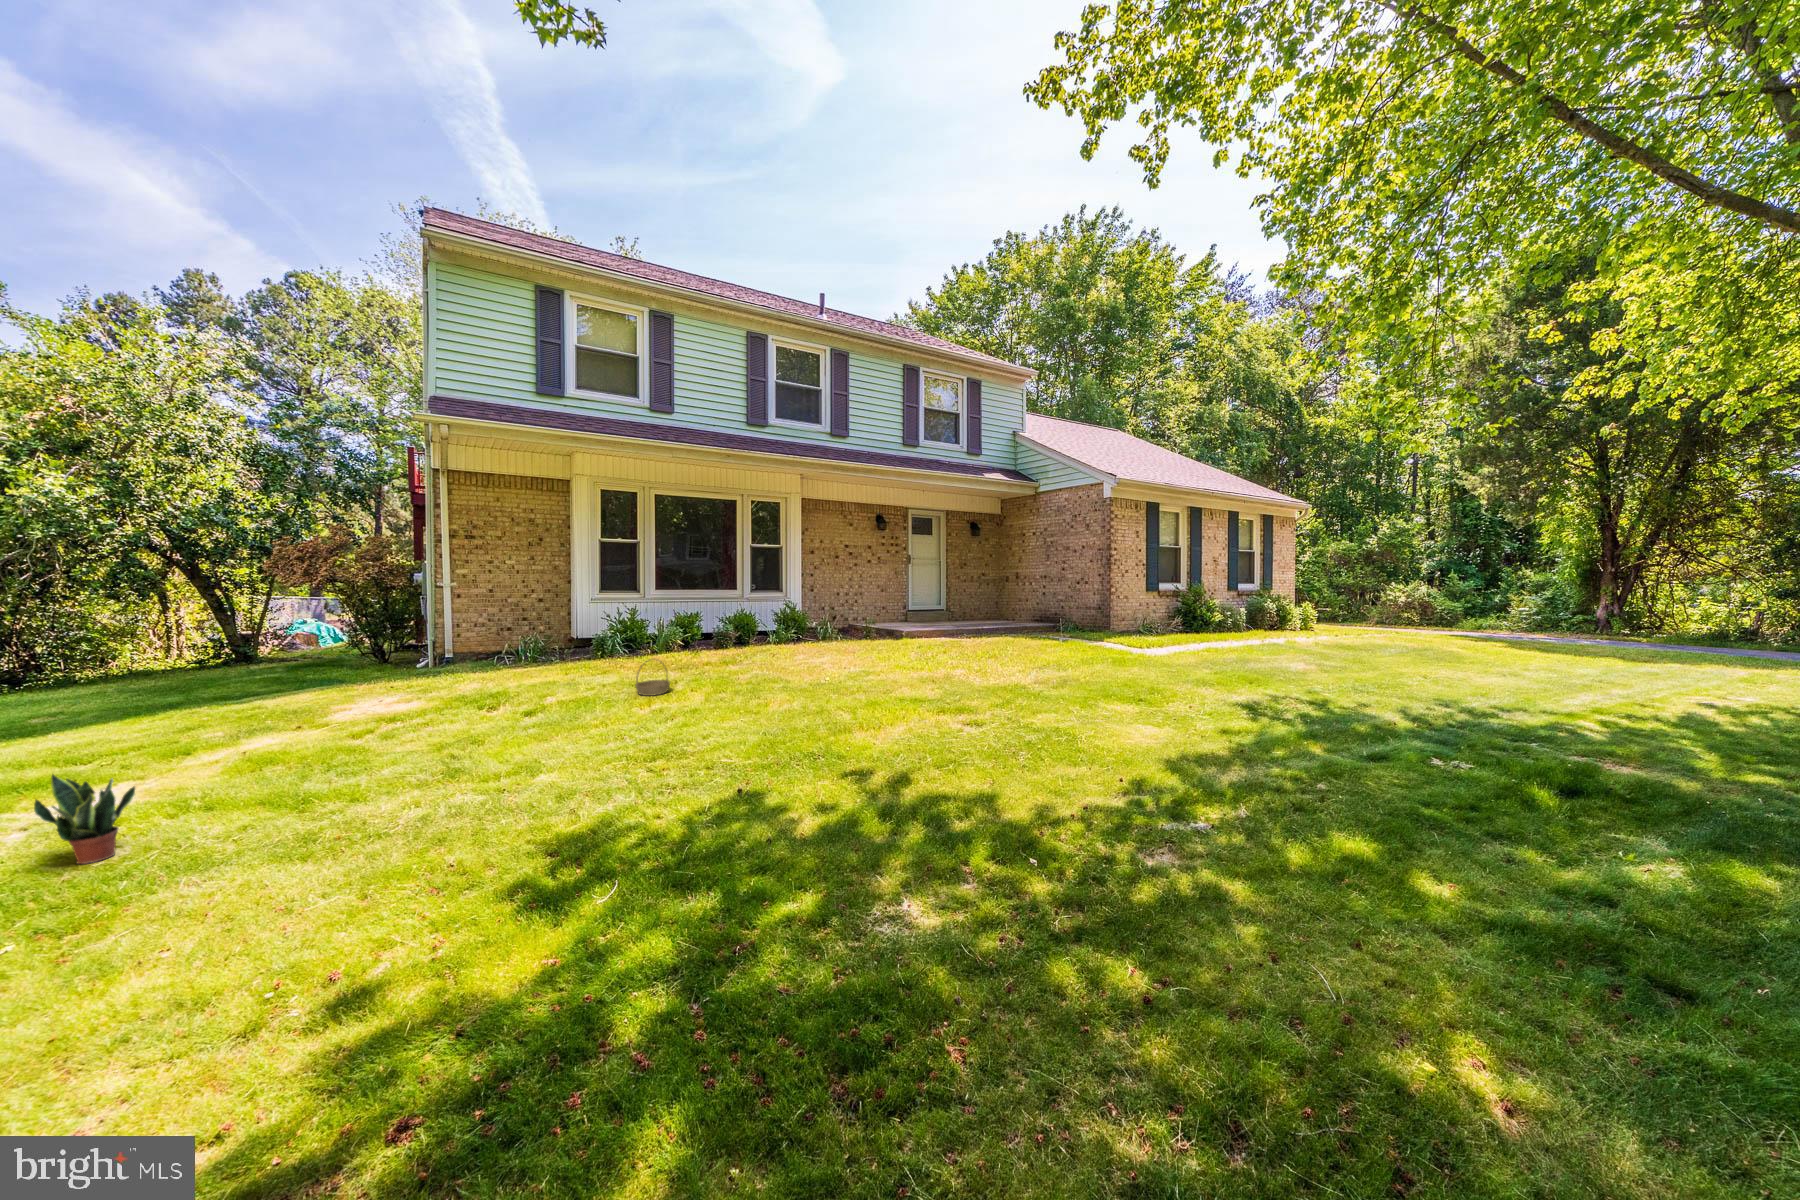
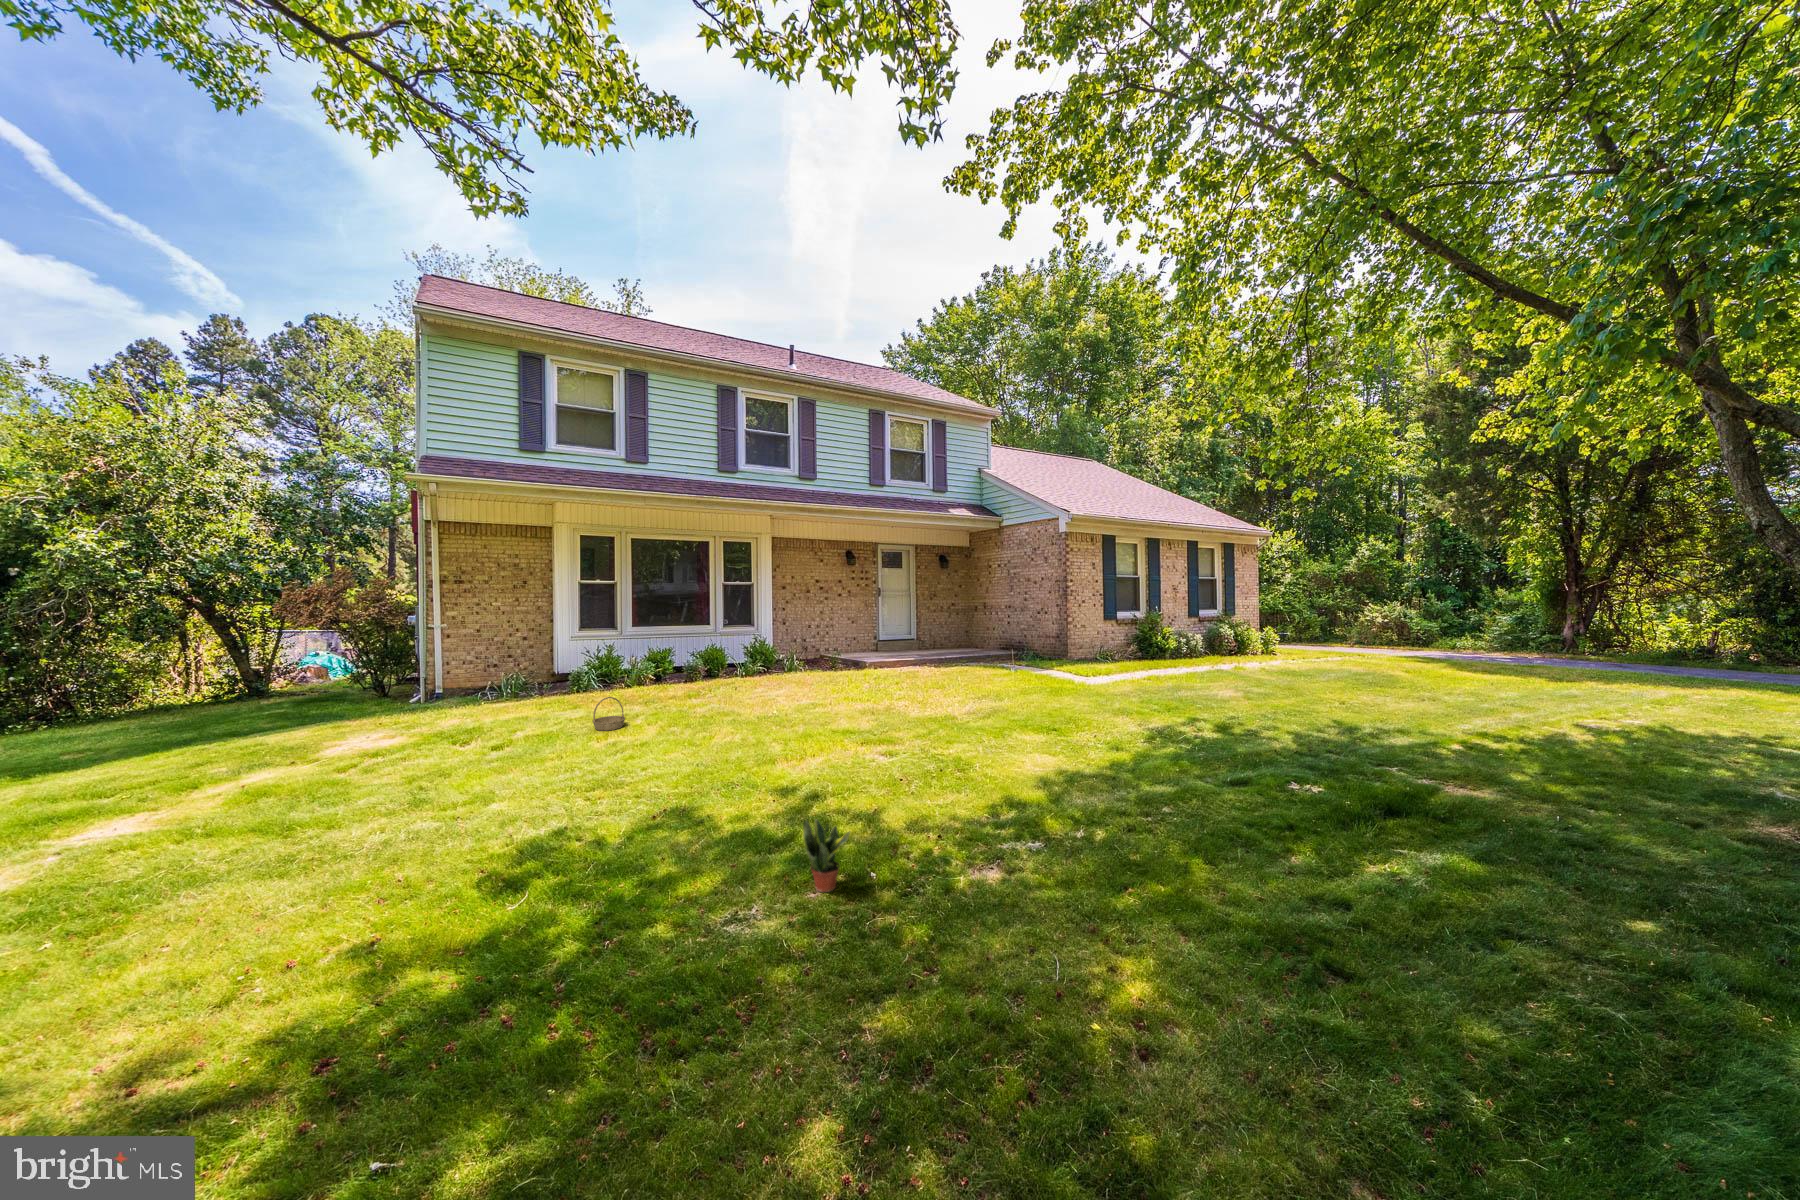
potted plant: present [34,774,135,864] -> present [803,819,850,892]

